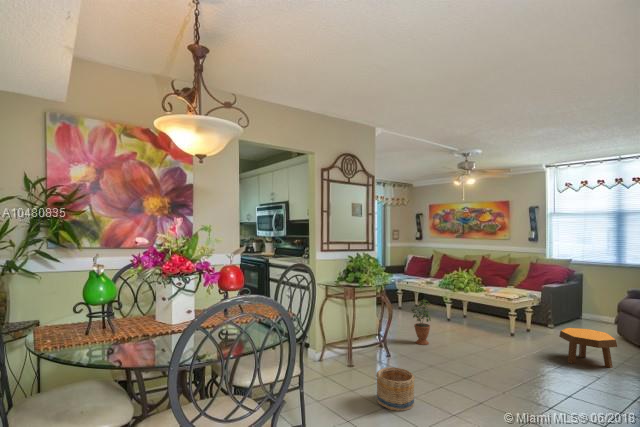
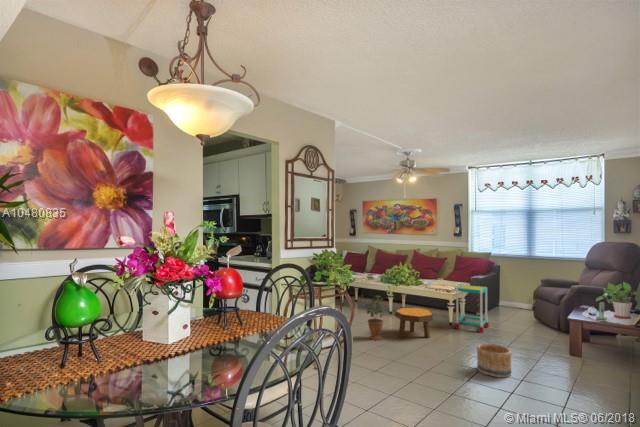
side table: none [515,293,558,347] -> present [455,285,489,333]
footstool: present [559,328,617,368] -> present [395,308,433,338]
basket: present [376,367,415,411] -> present [477,344,512,377]

